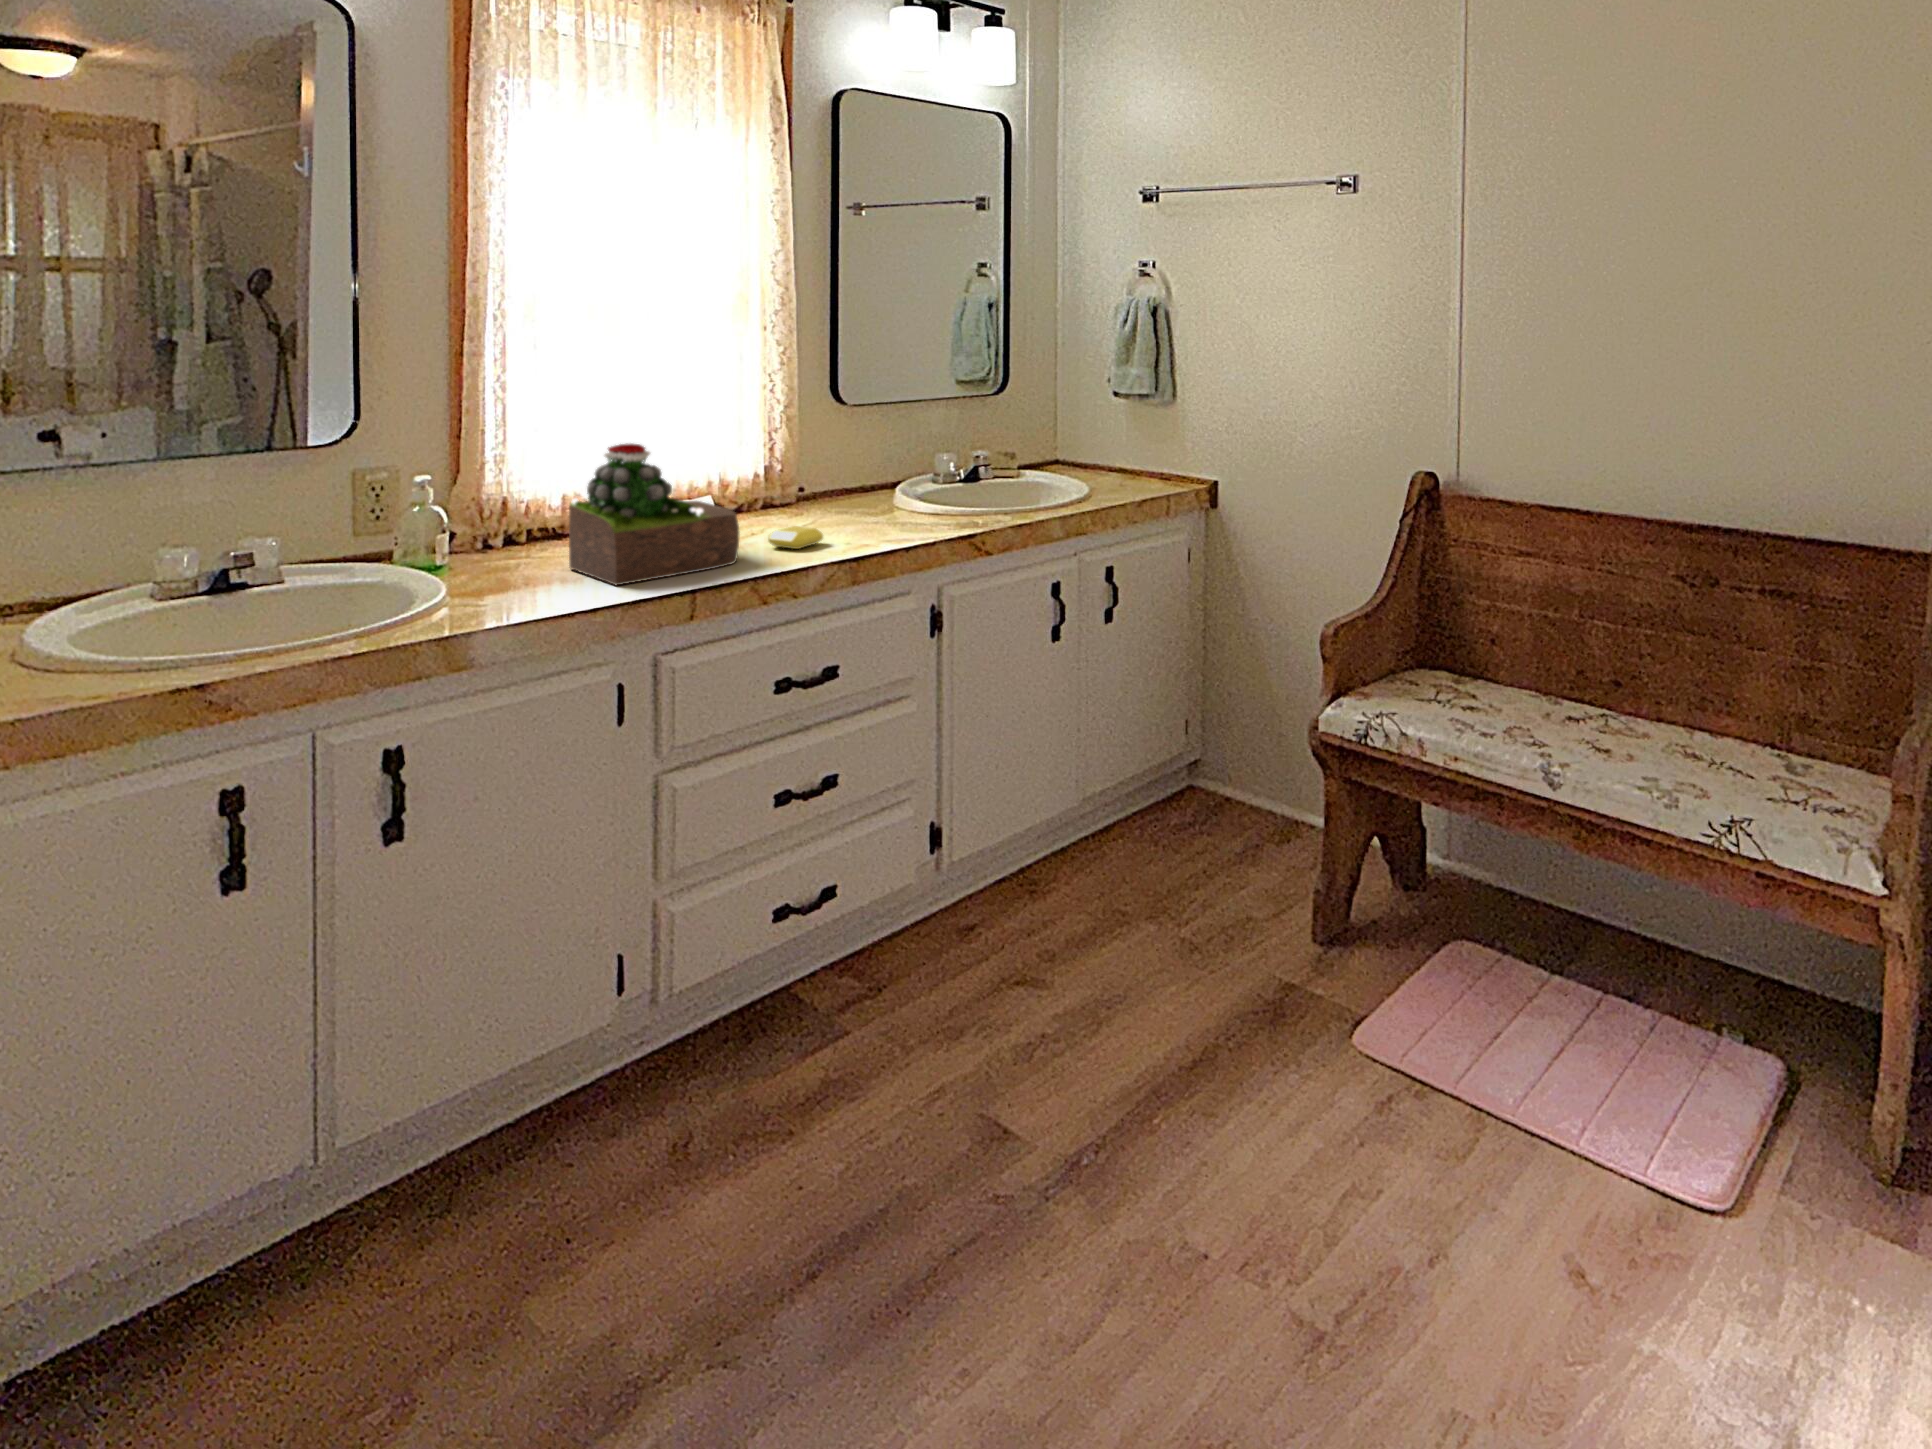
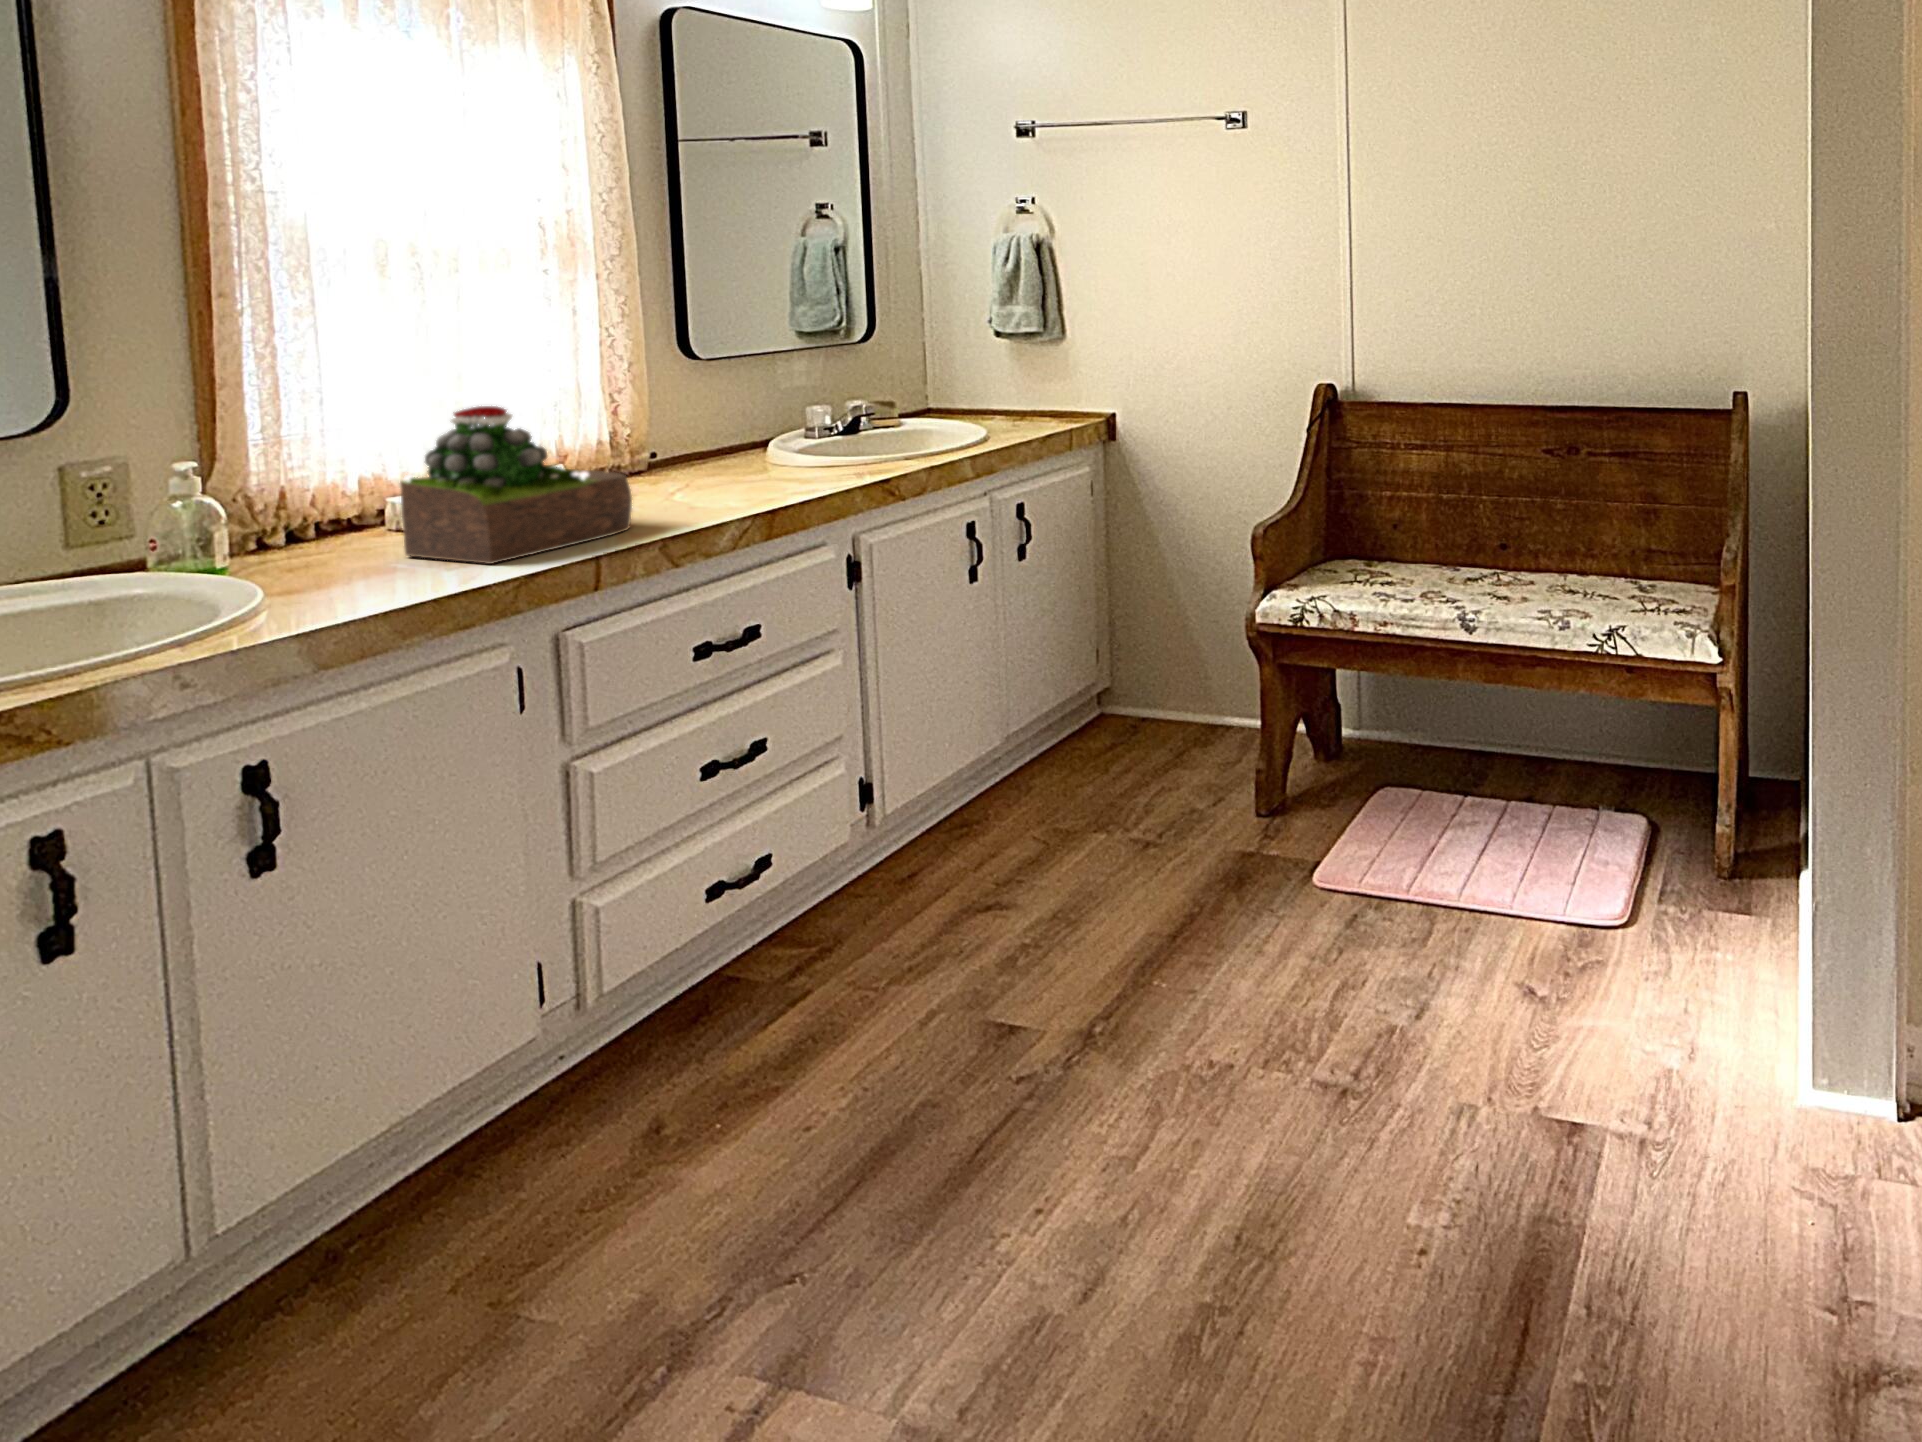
soap bar: present [768,526,823,549] -> none [656,487,726,510]

